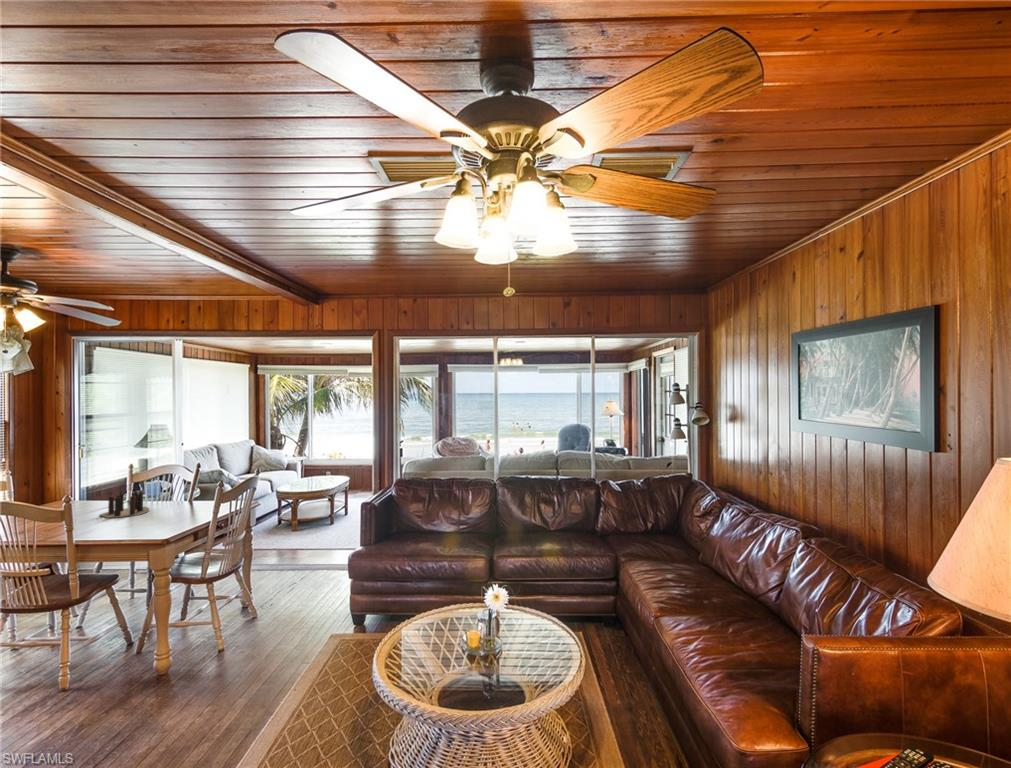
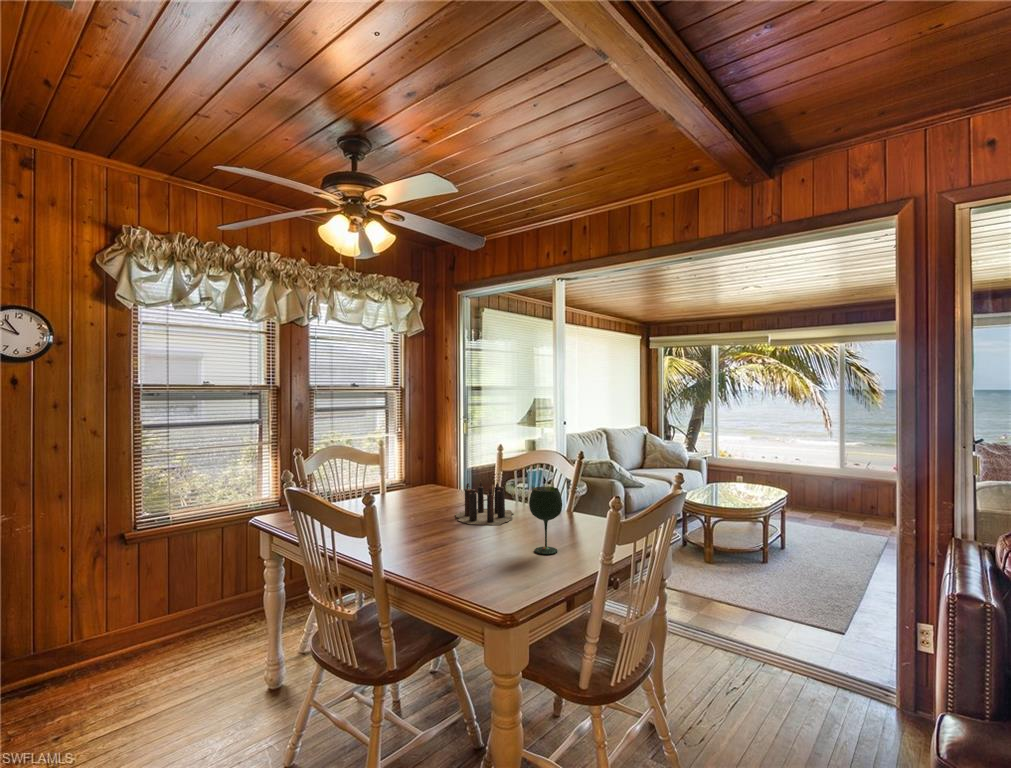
wine glass: none [170,484,192,521] -> present [529,487,562,554]

